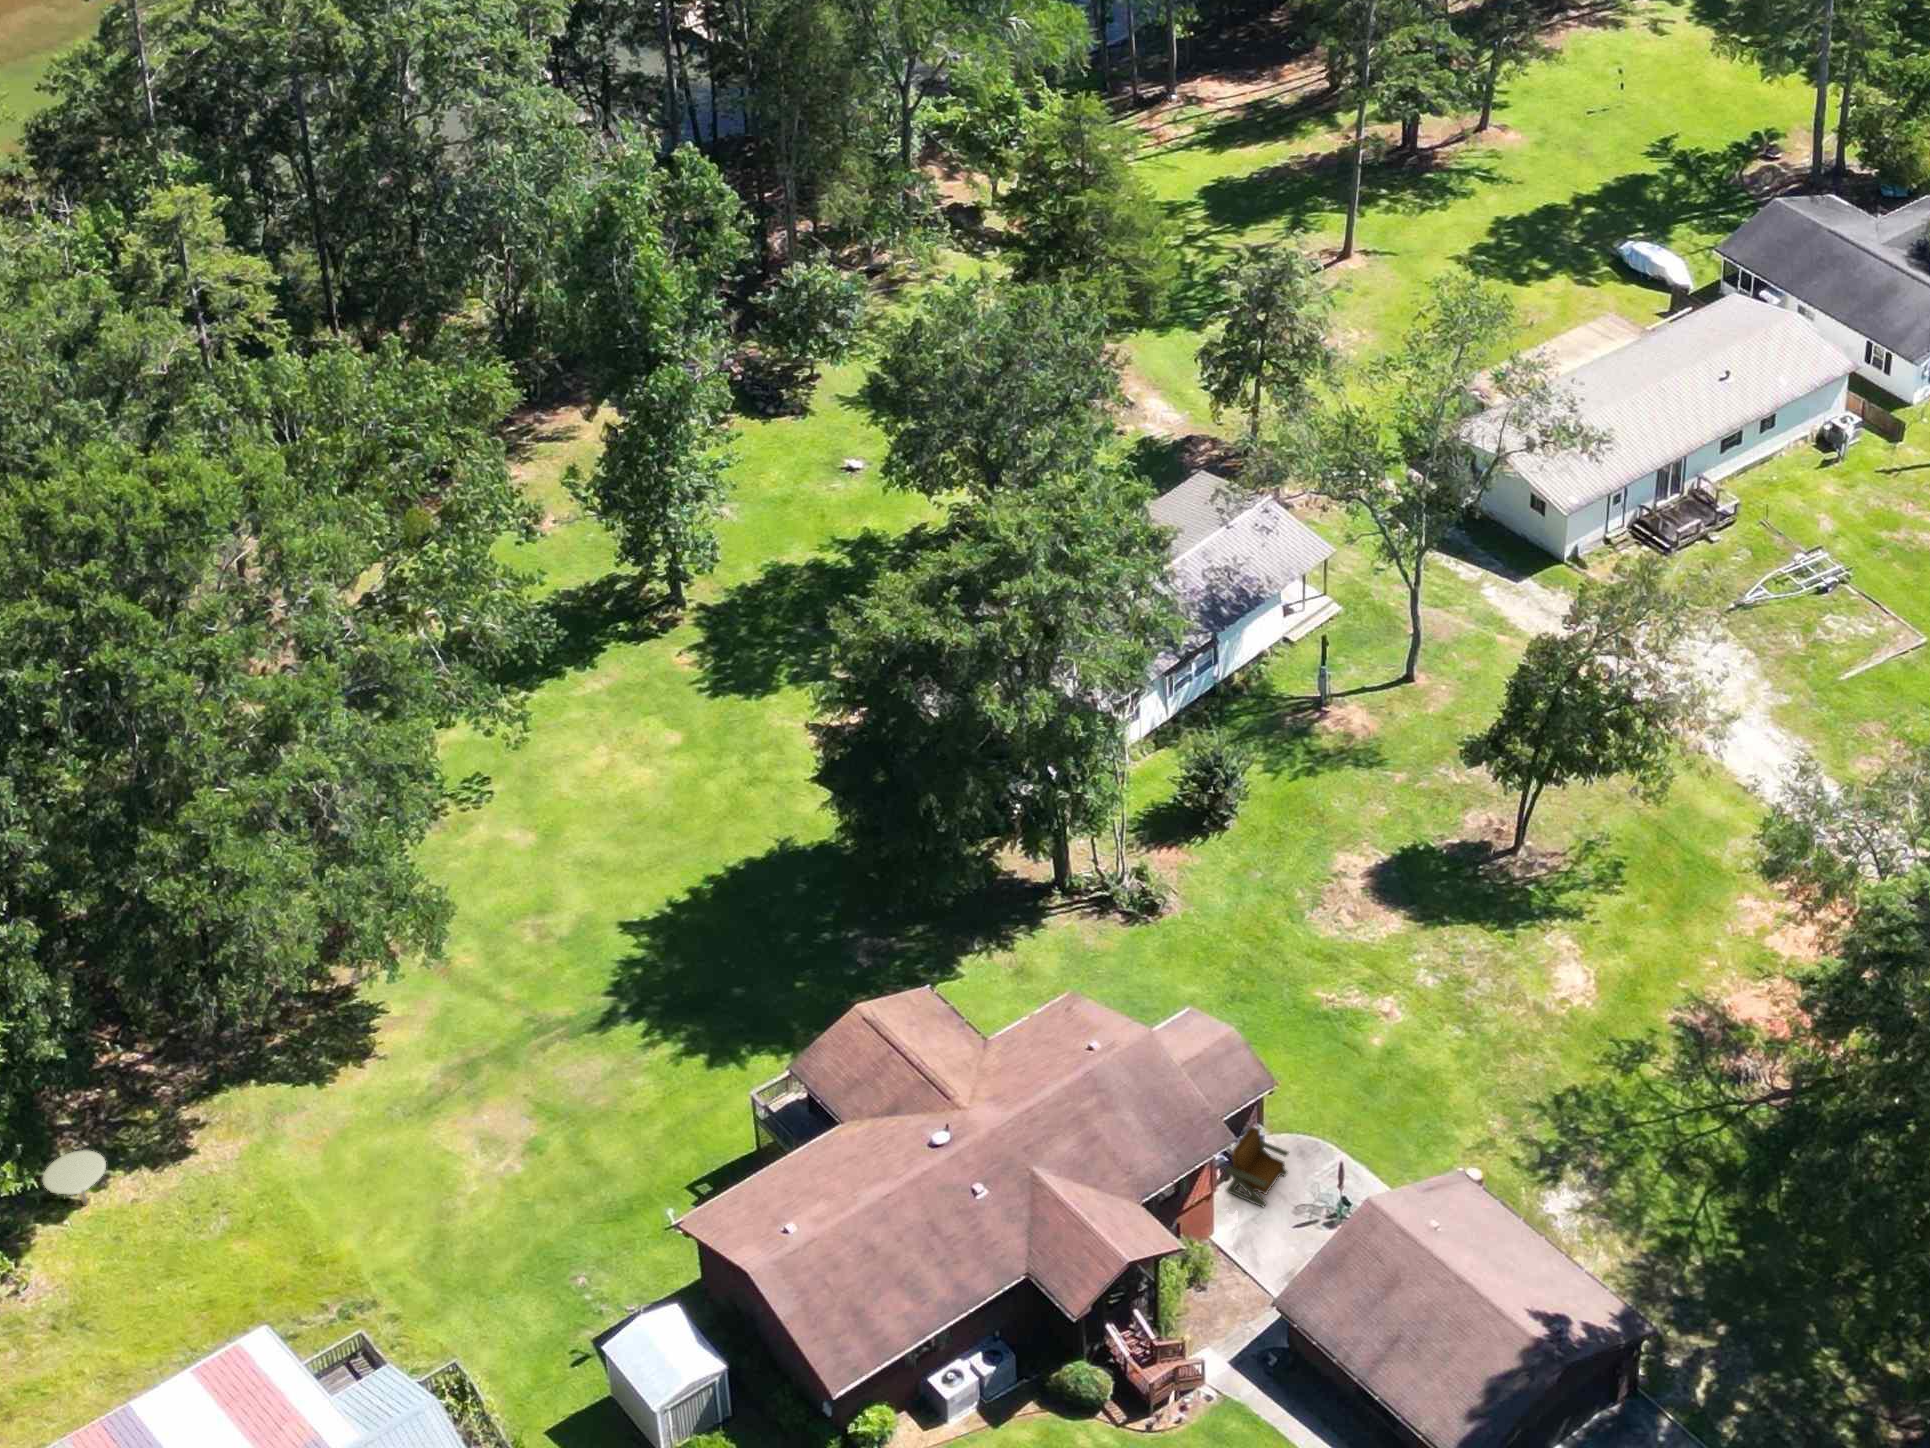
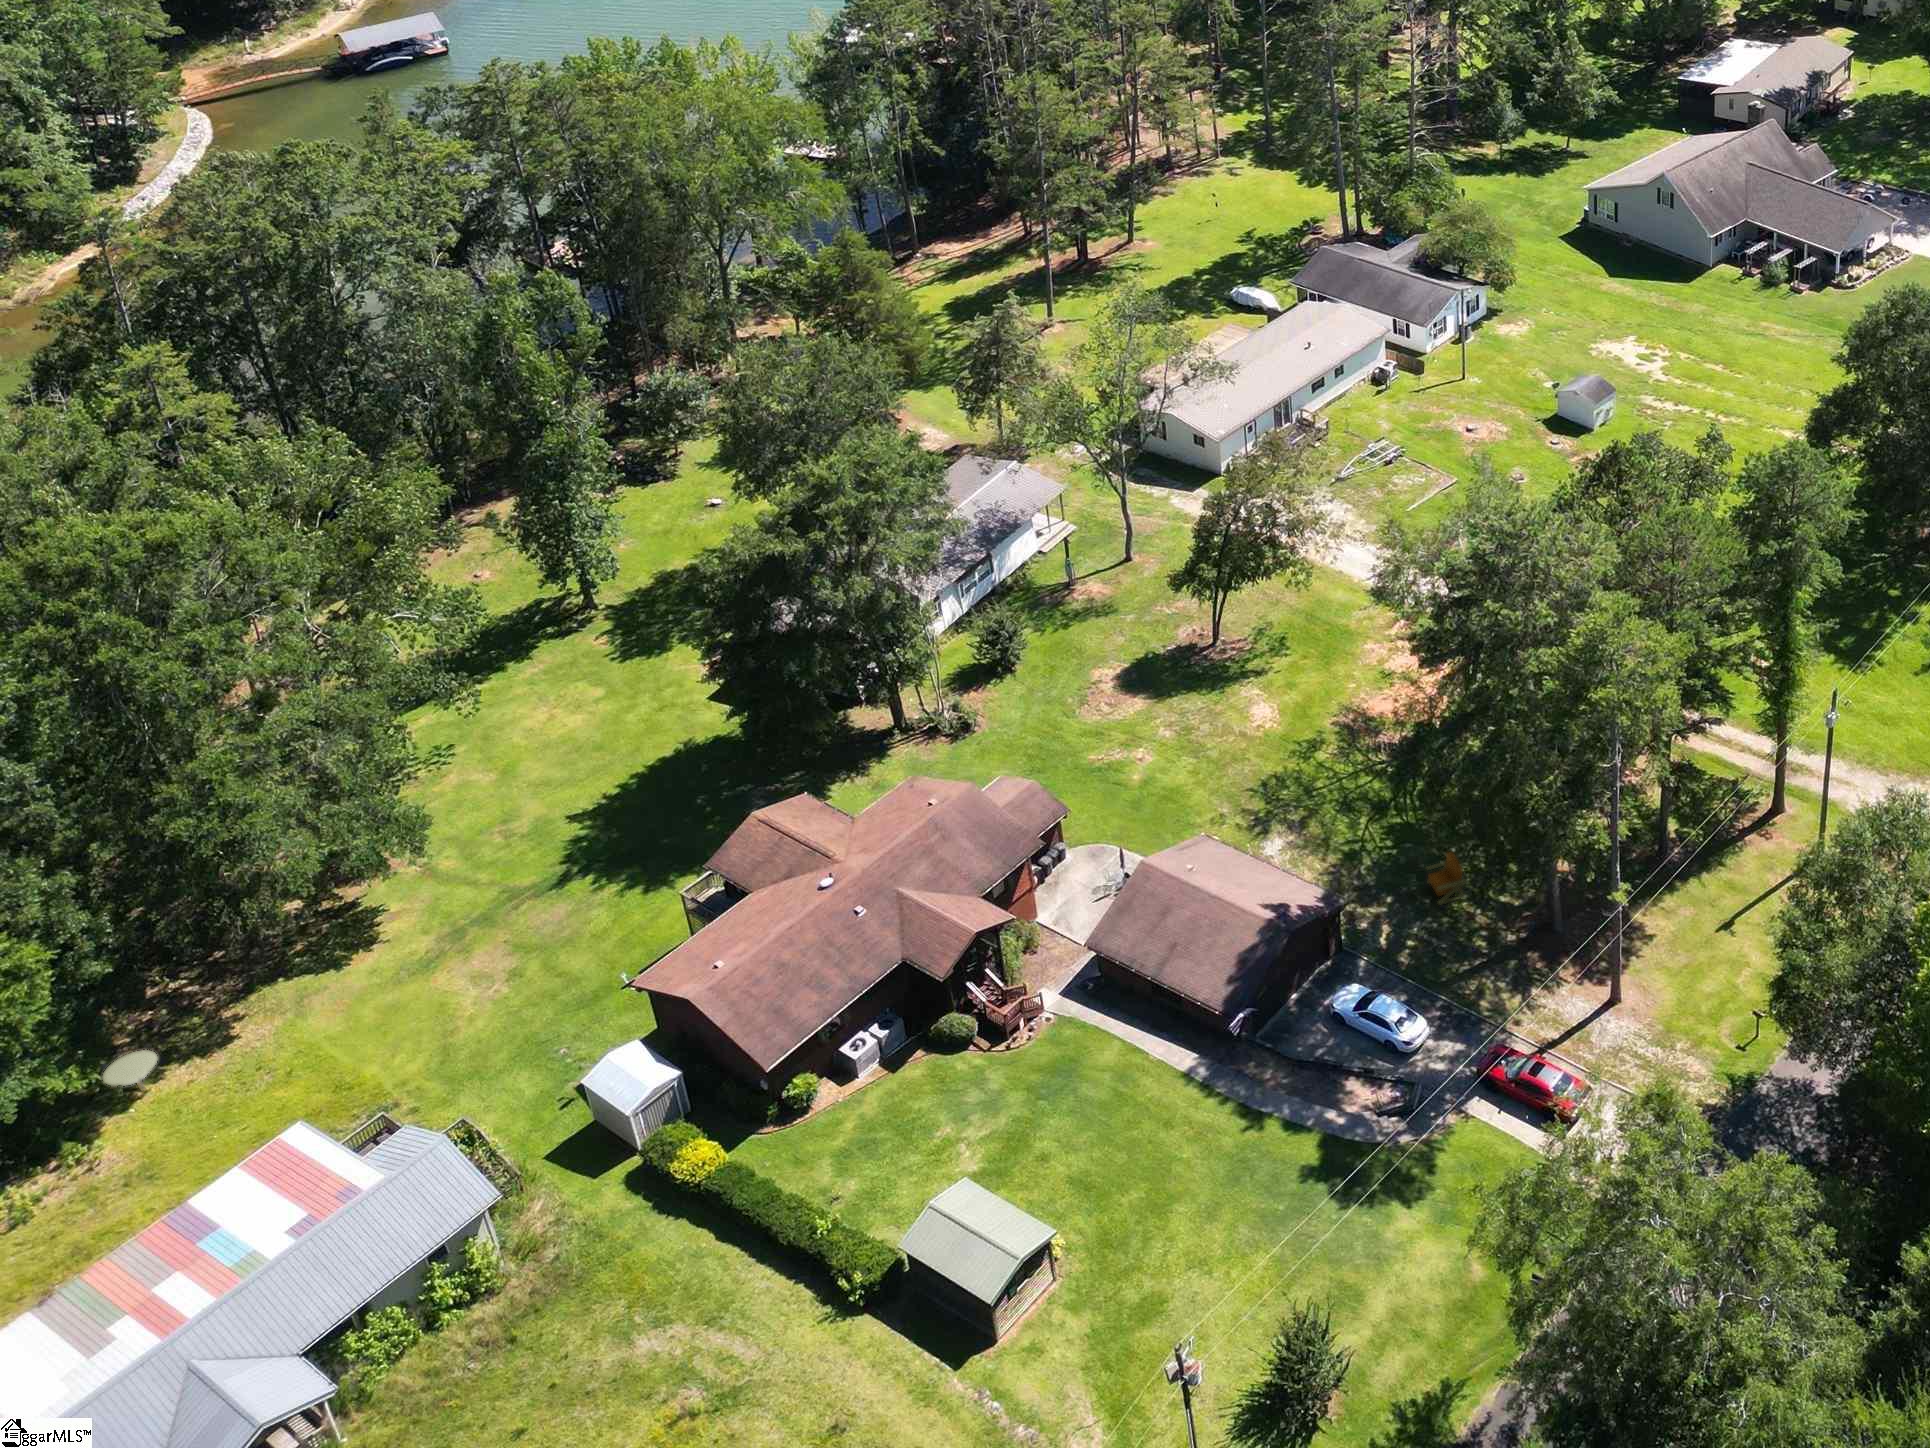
lounge chair: present [1226,1127,1288,1207] -> present [1427,852,1466,905]

